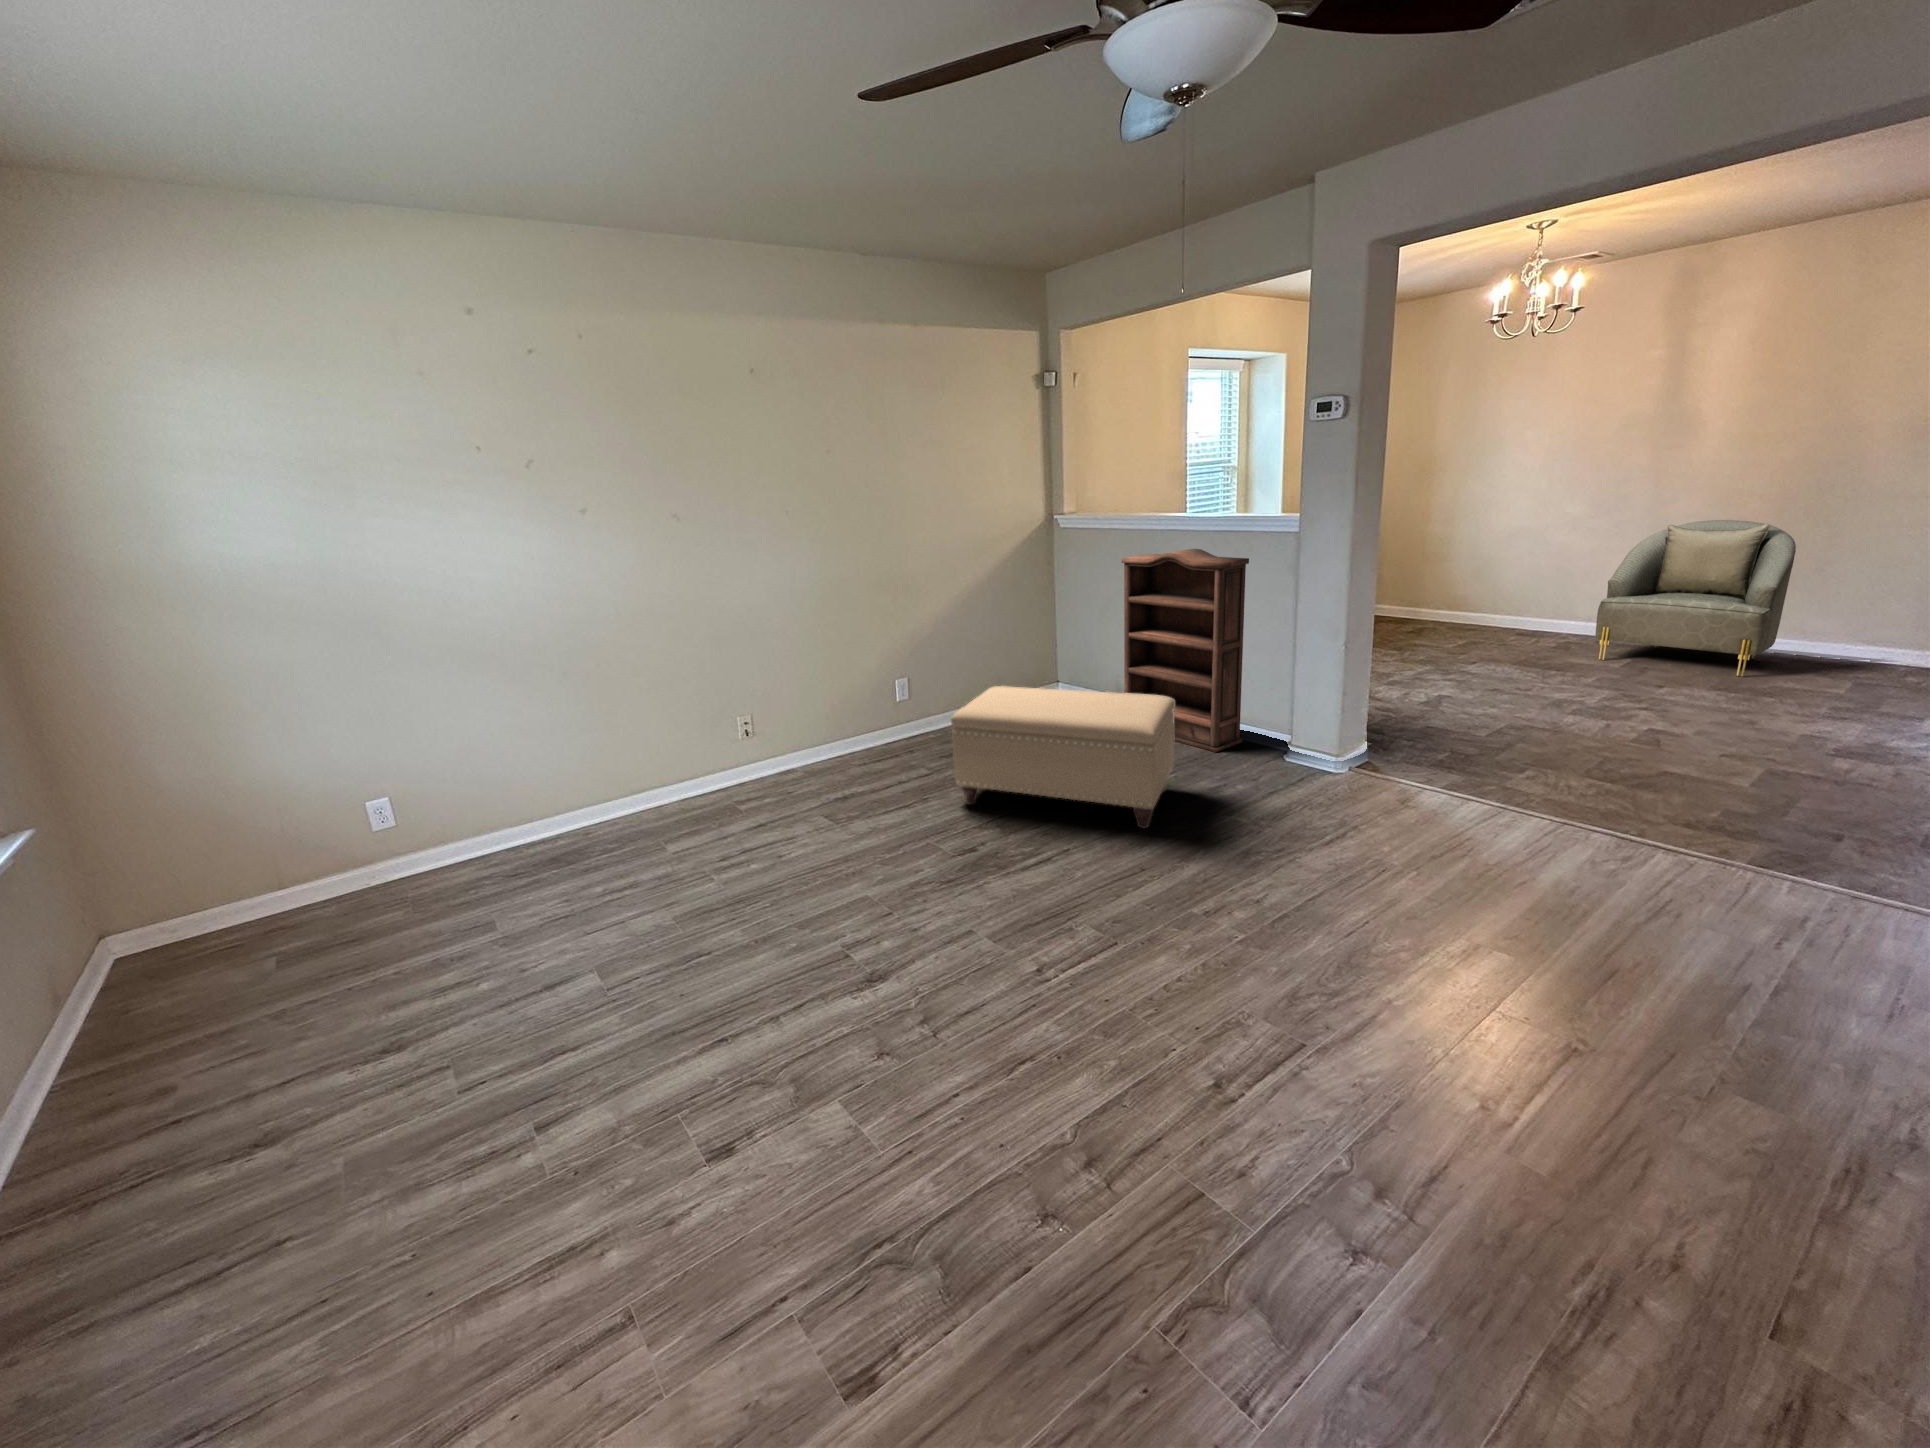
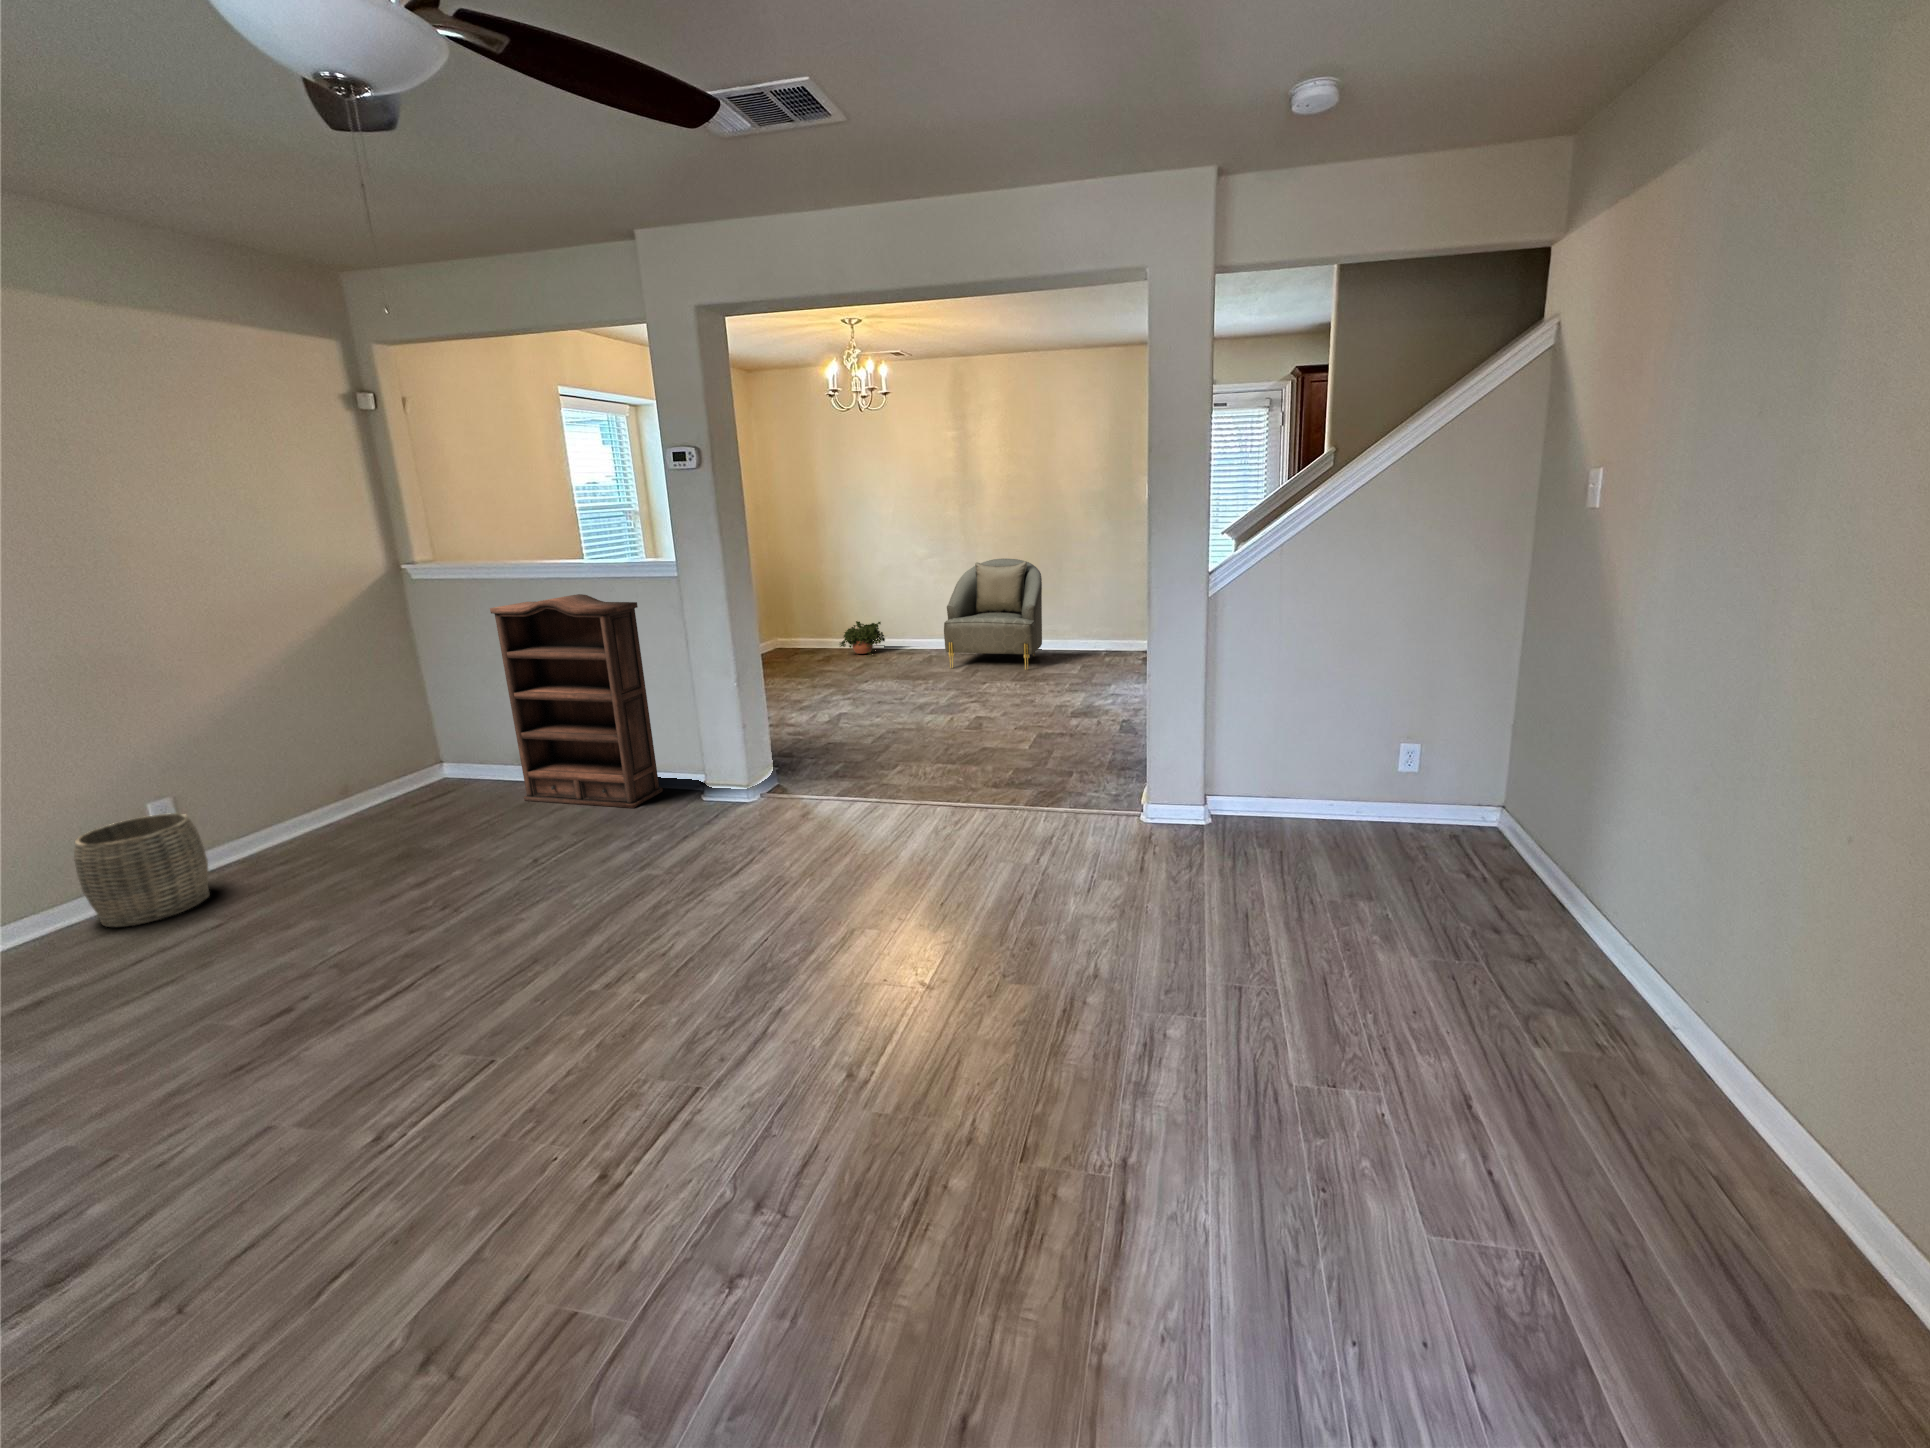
potted plant: none [1433,591,1502,634] -> present [840,621,885,655]
ottoman: present [951,686,1175,828] -> none [221,760,577,956]
woven basket: none [871,689,931,760] -> present [74,813,210,927]

